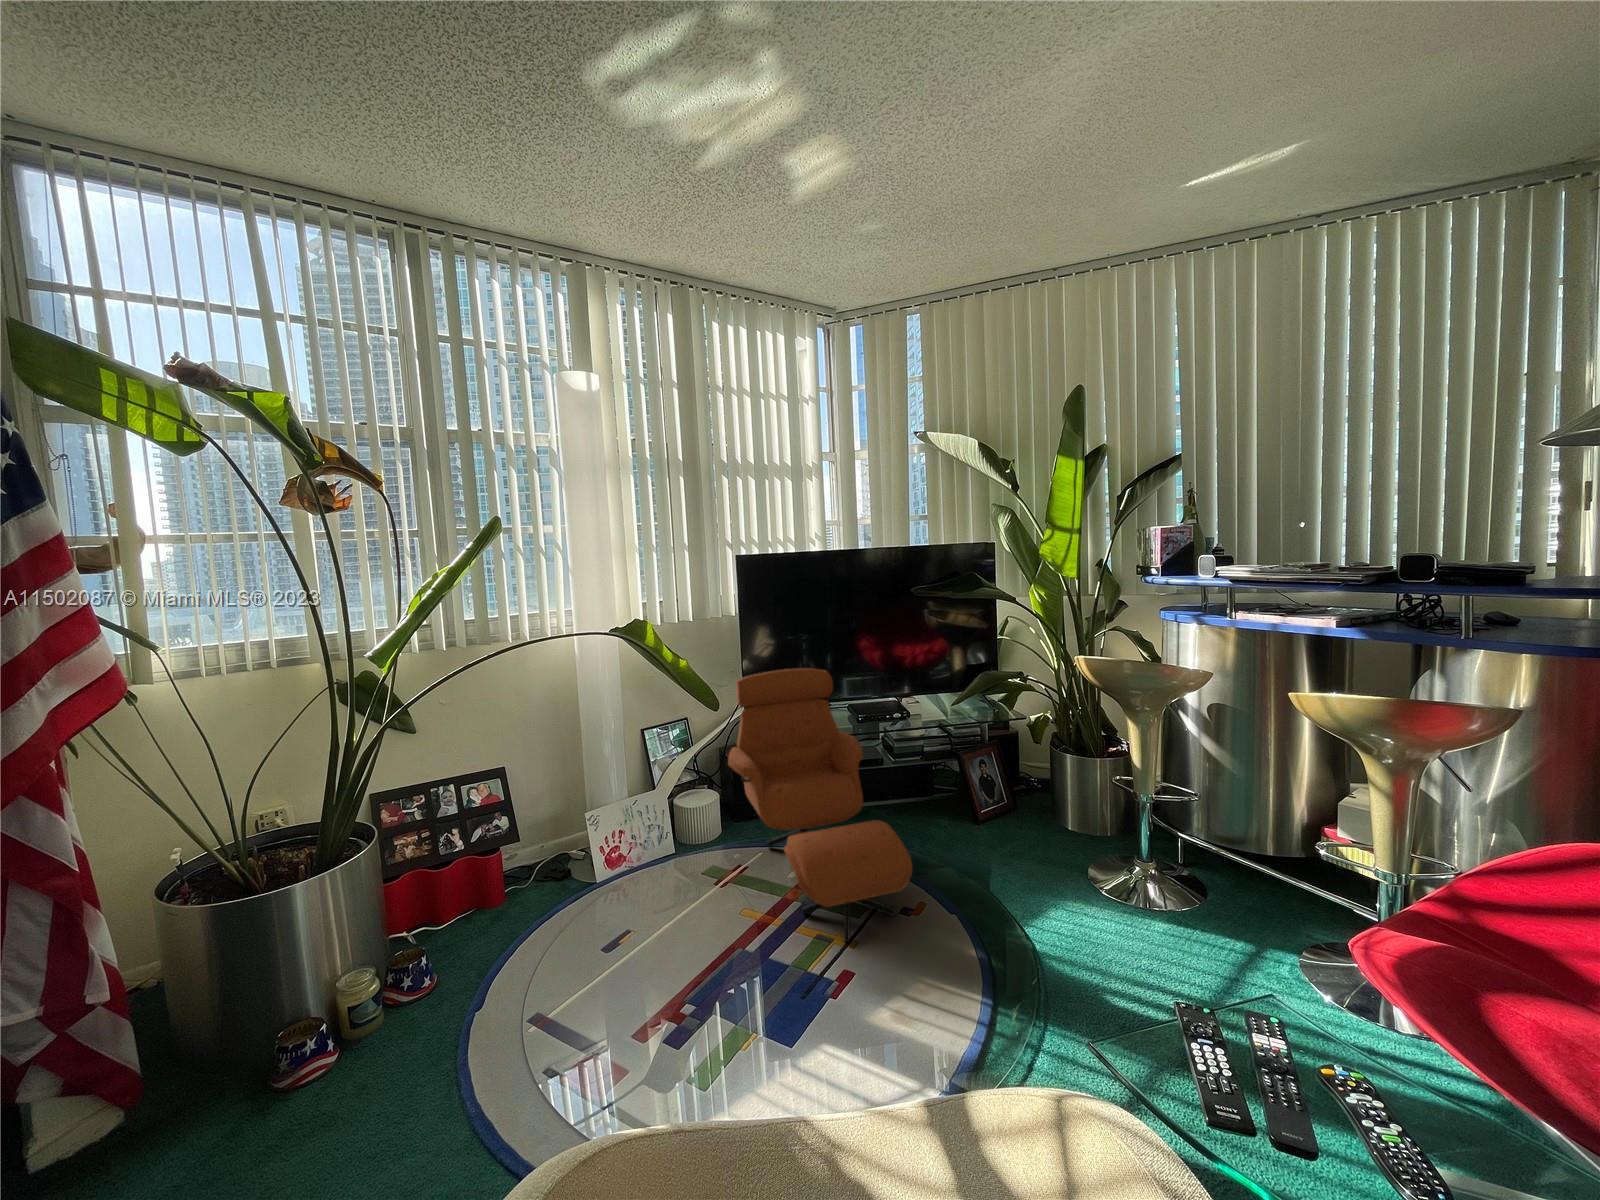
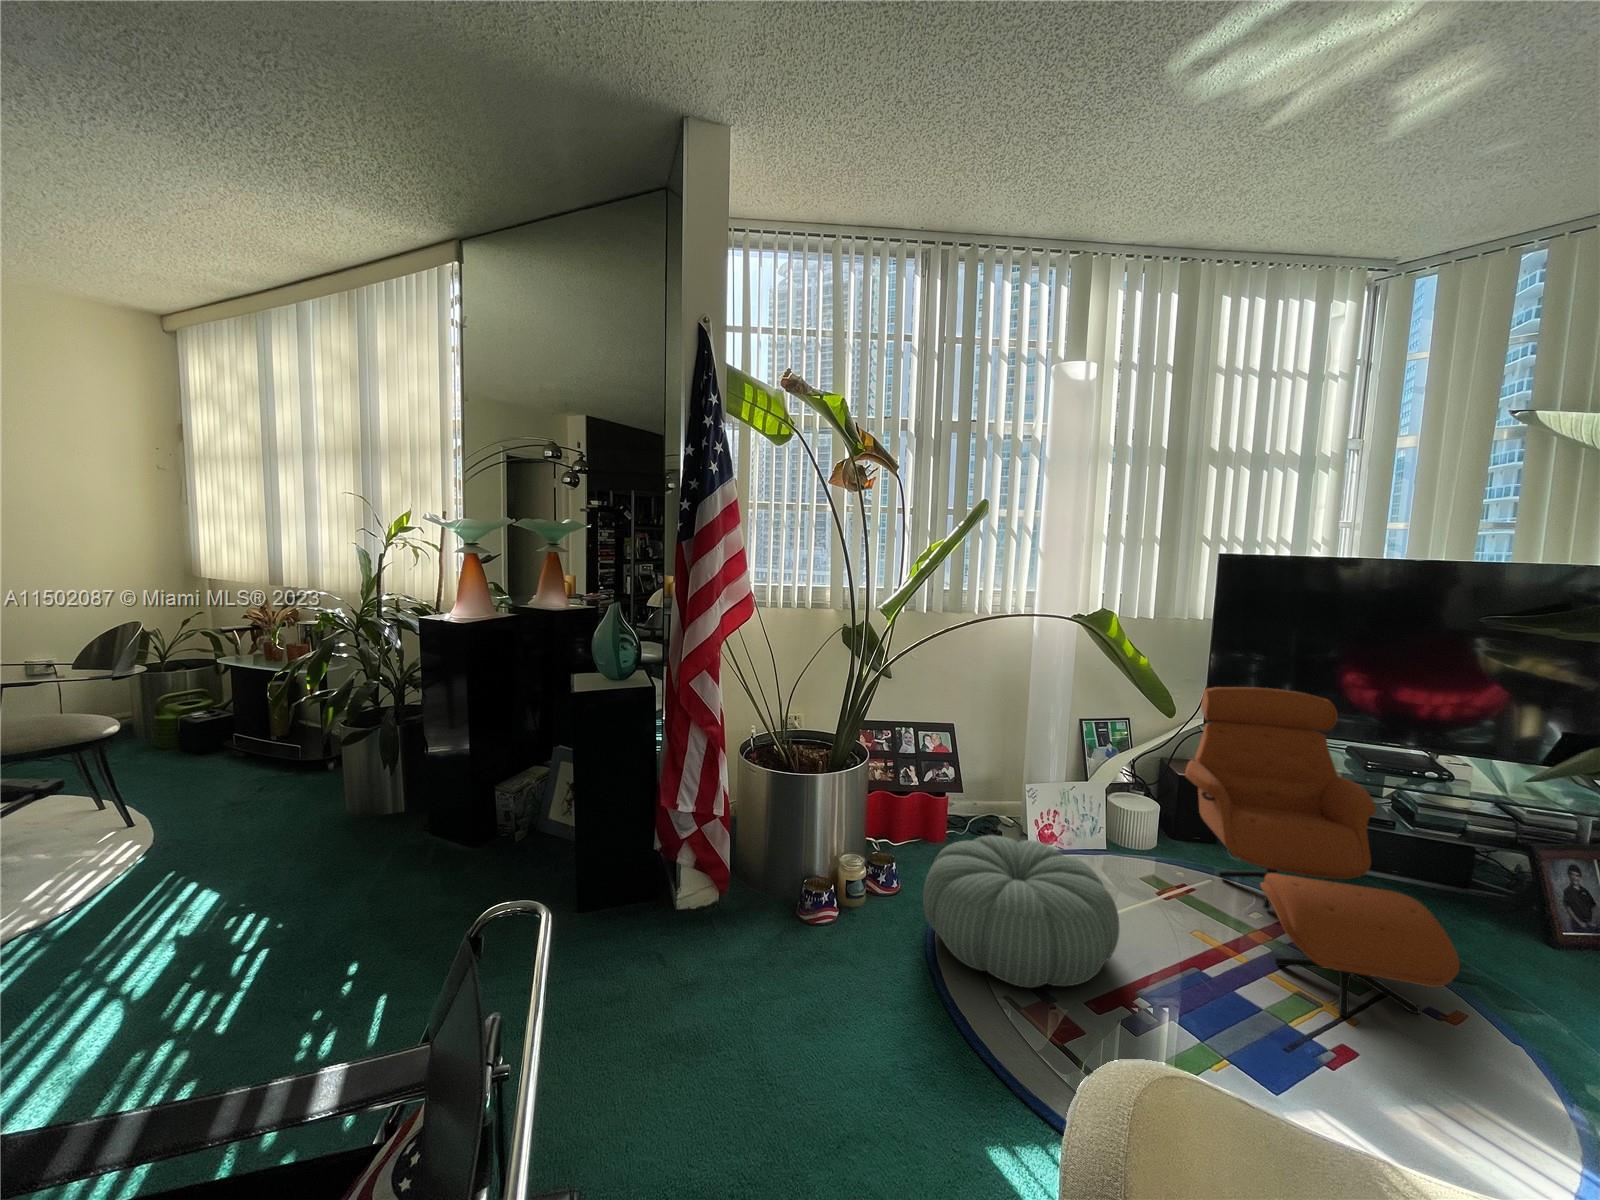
pouf: none [450,876,666,1053] -> present [923,835,1119,988]

